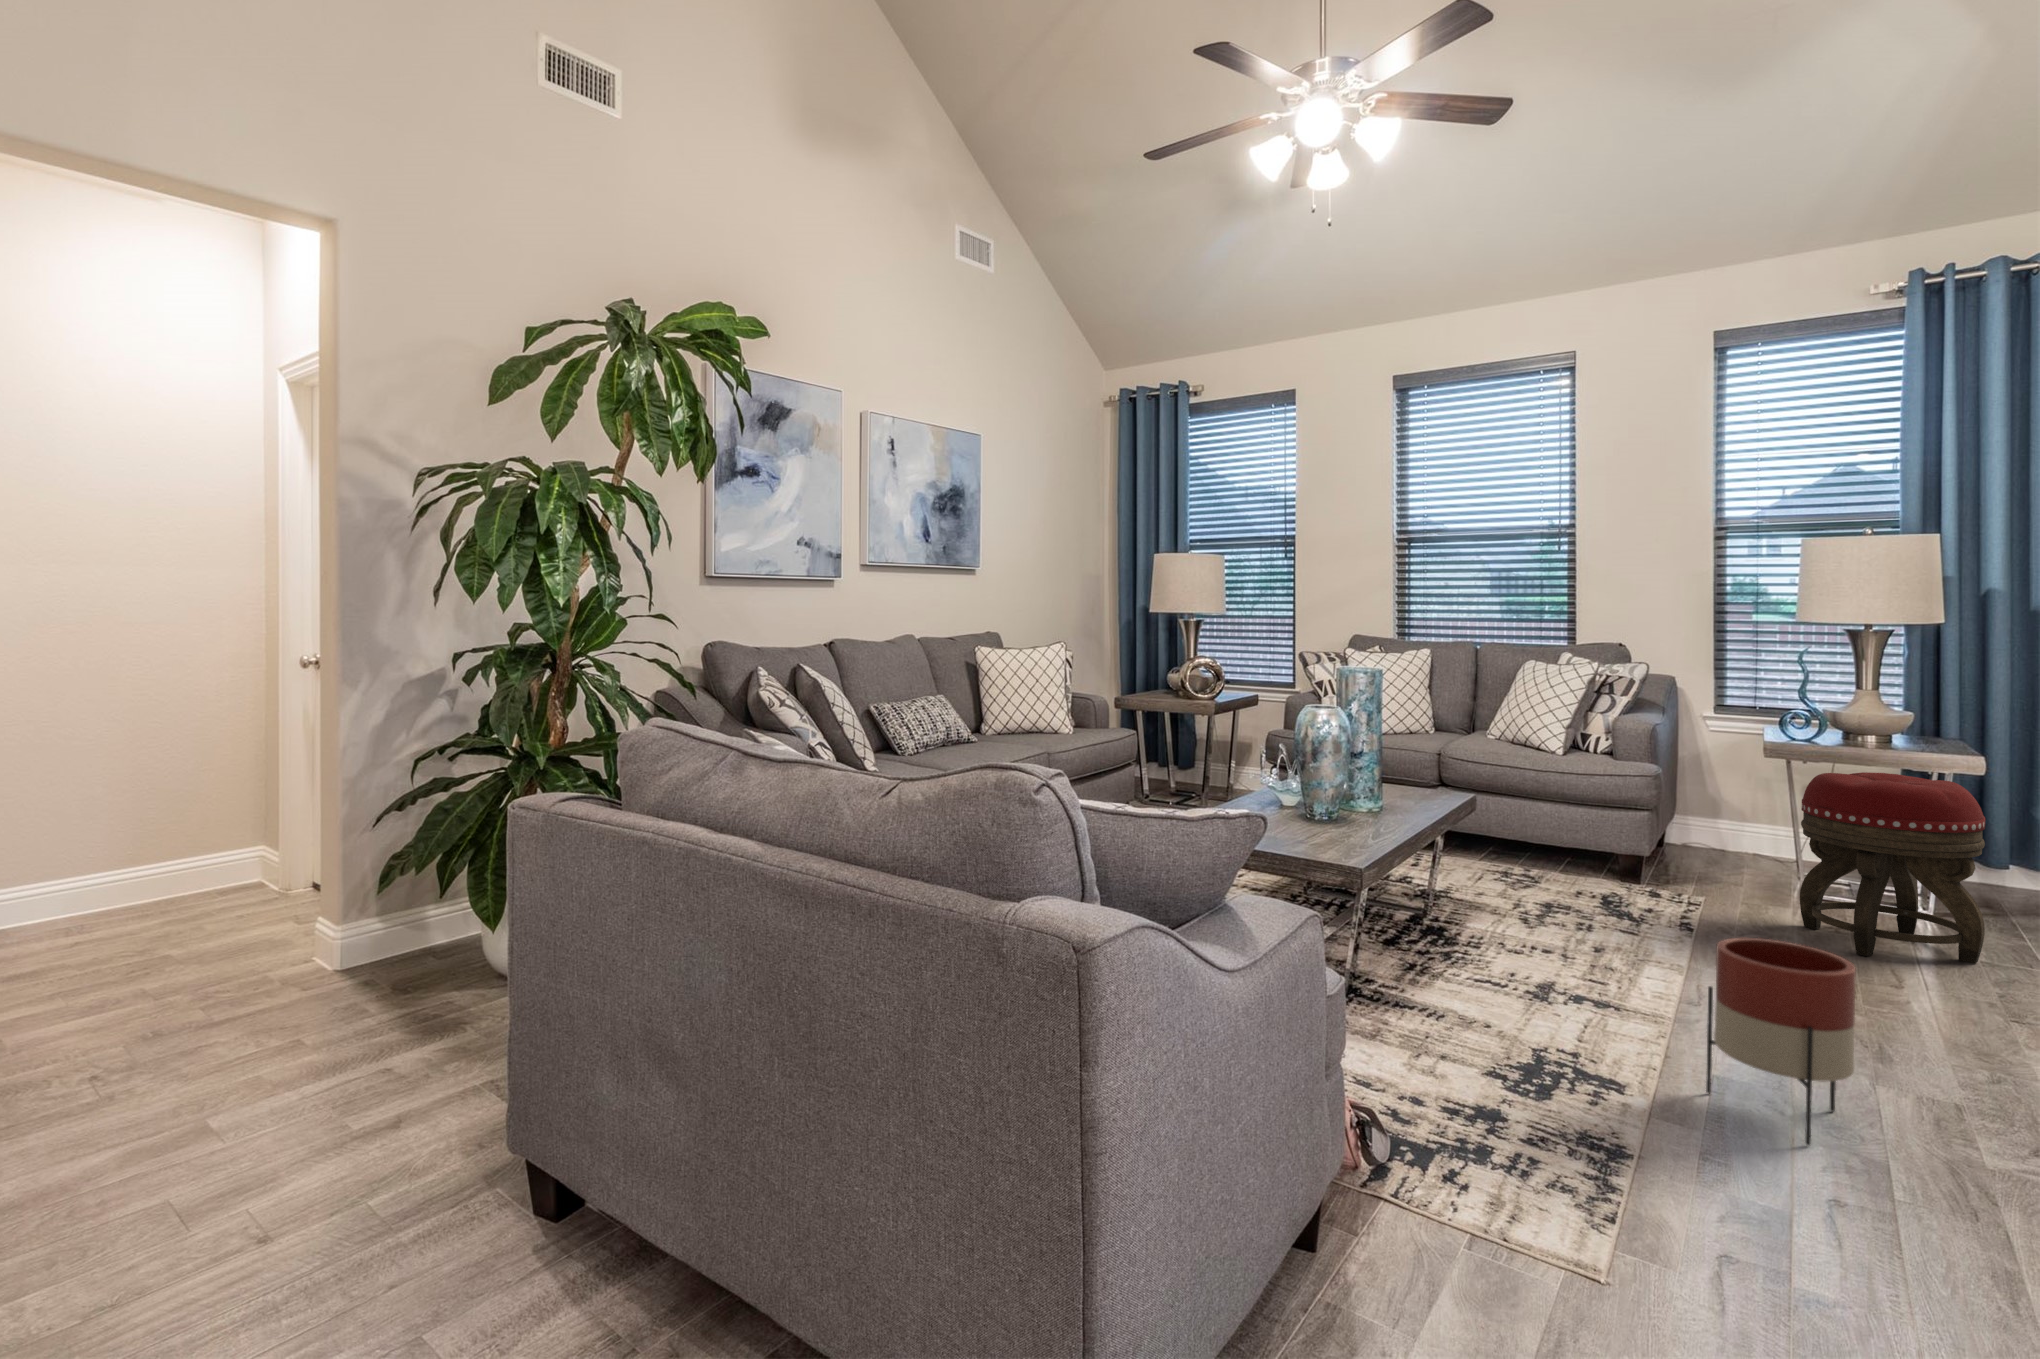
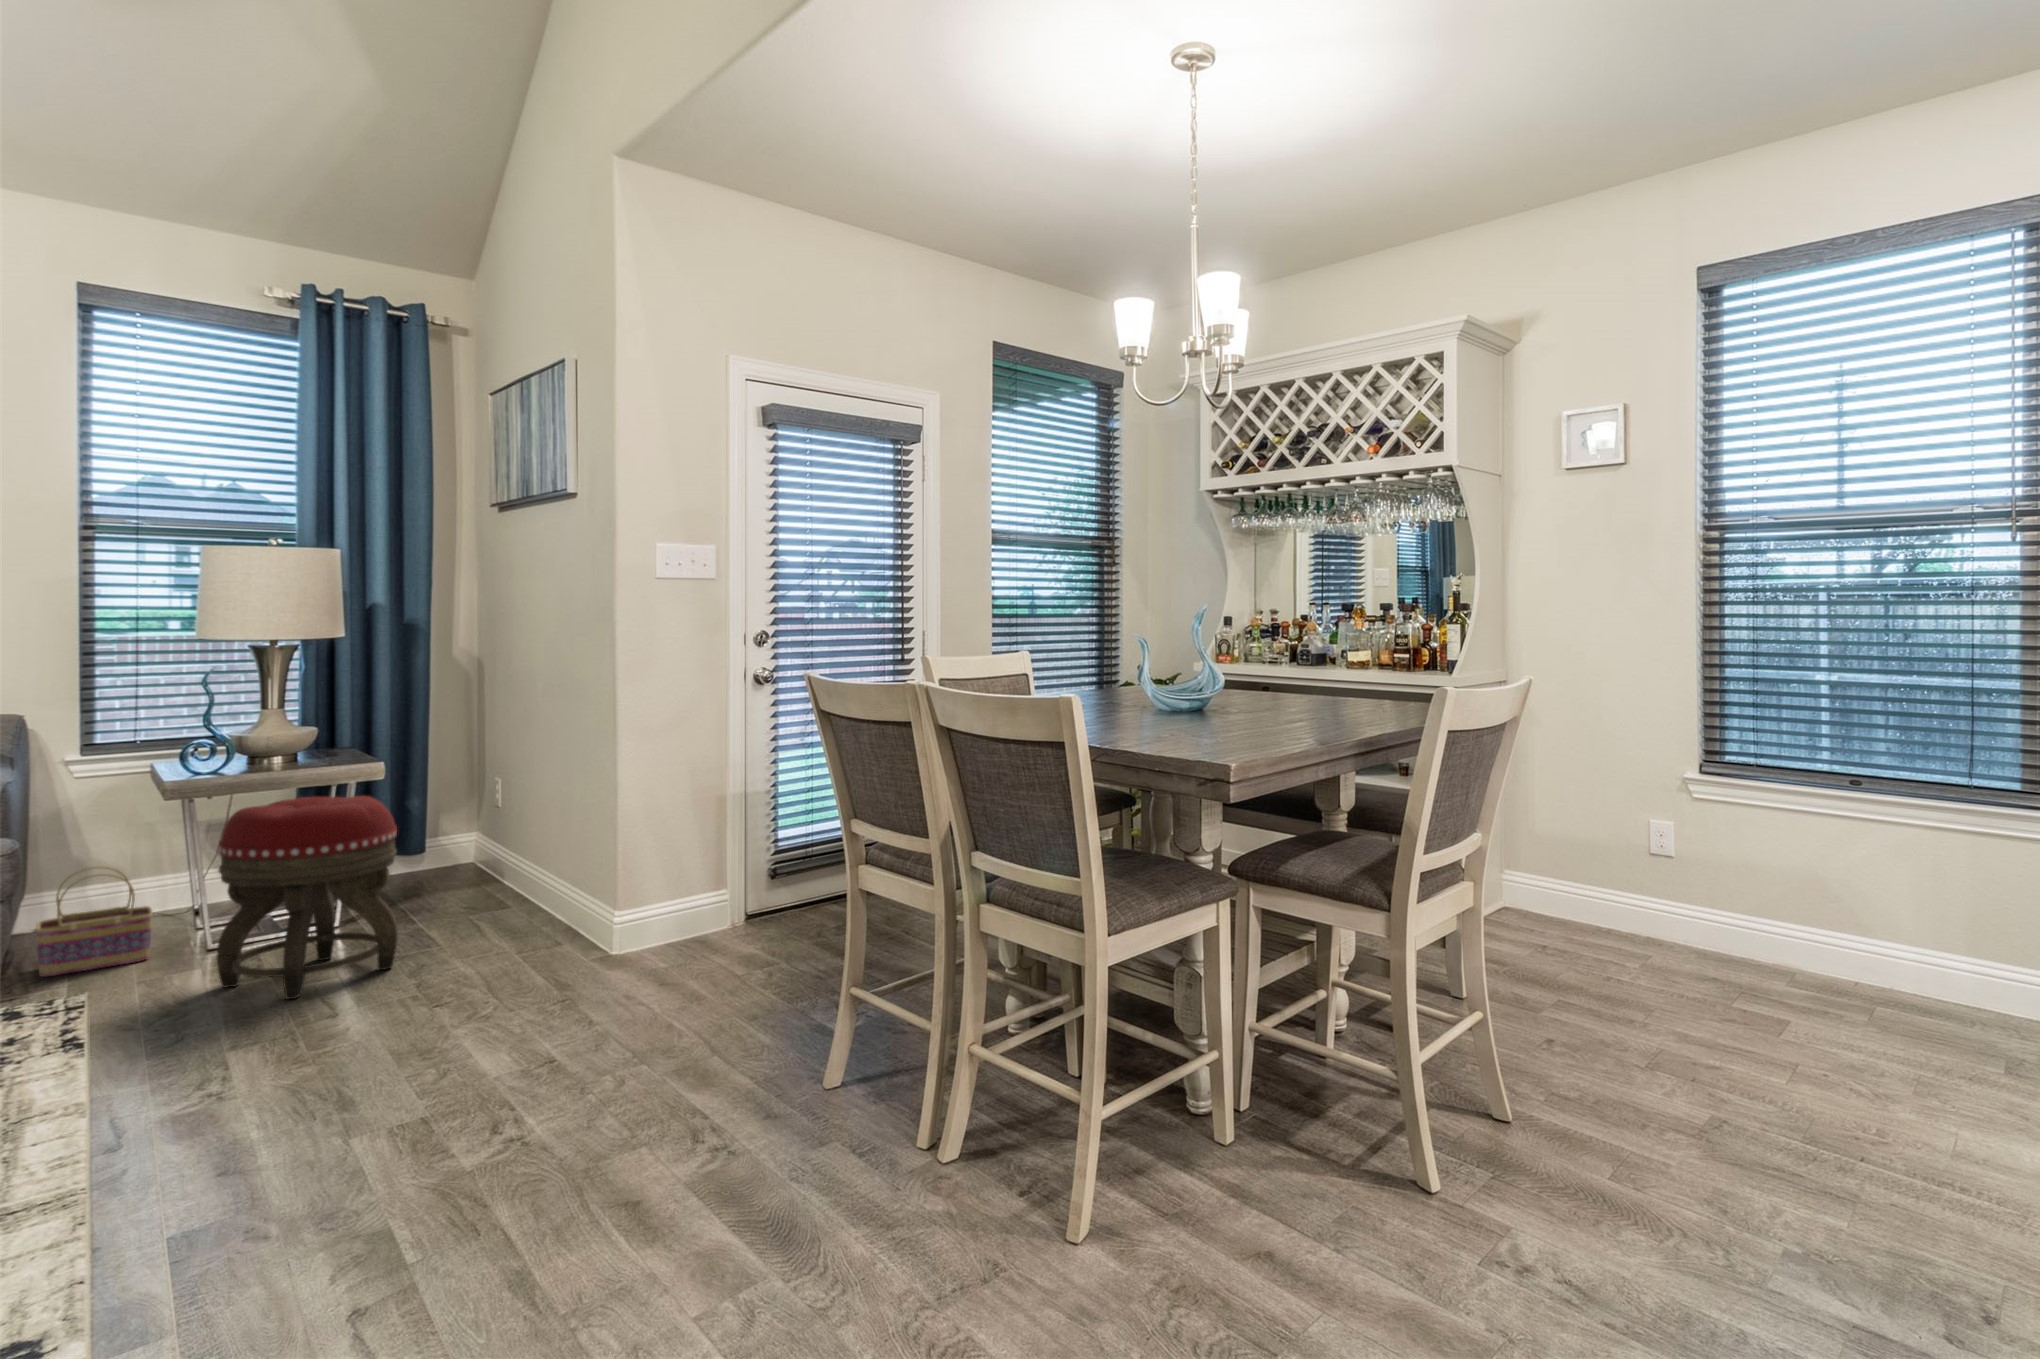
basket: none [1674,803,1757,887] -> present [36,867,153,977]
planter: present [1706,938,1856,1146] -> none [165,1021,350,1274]

